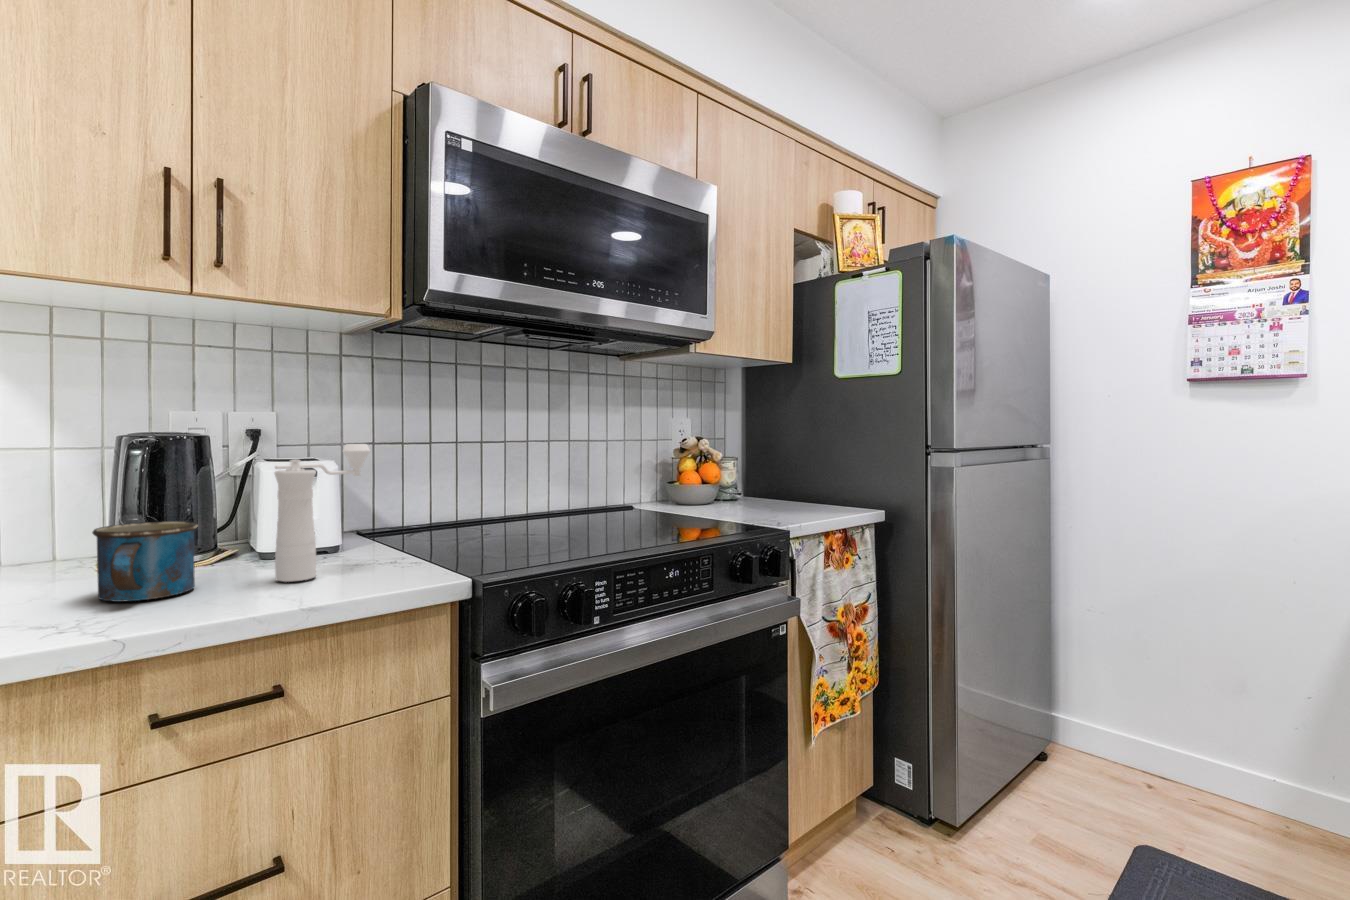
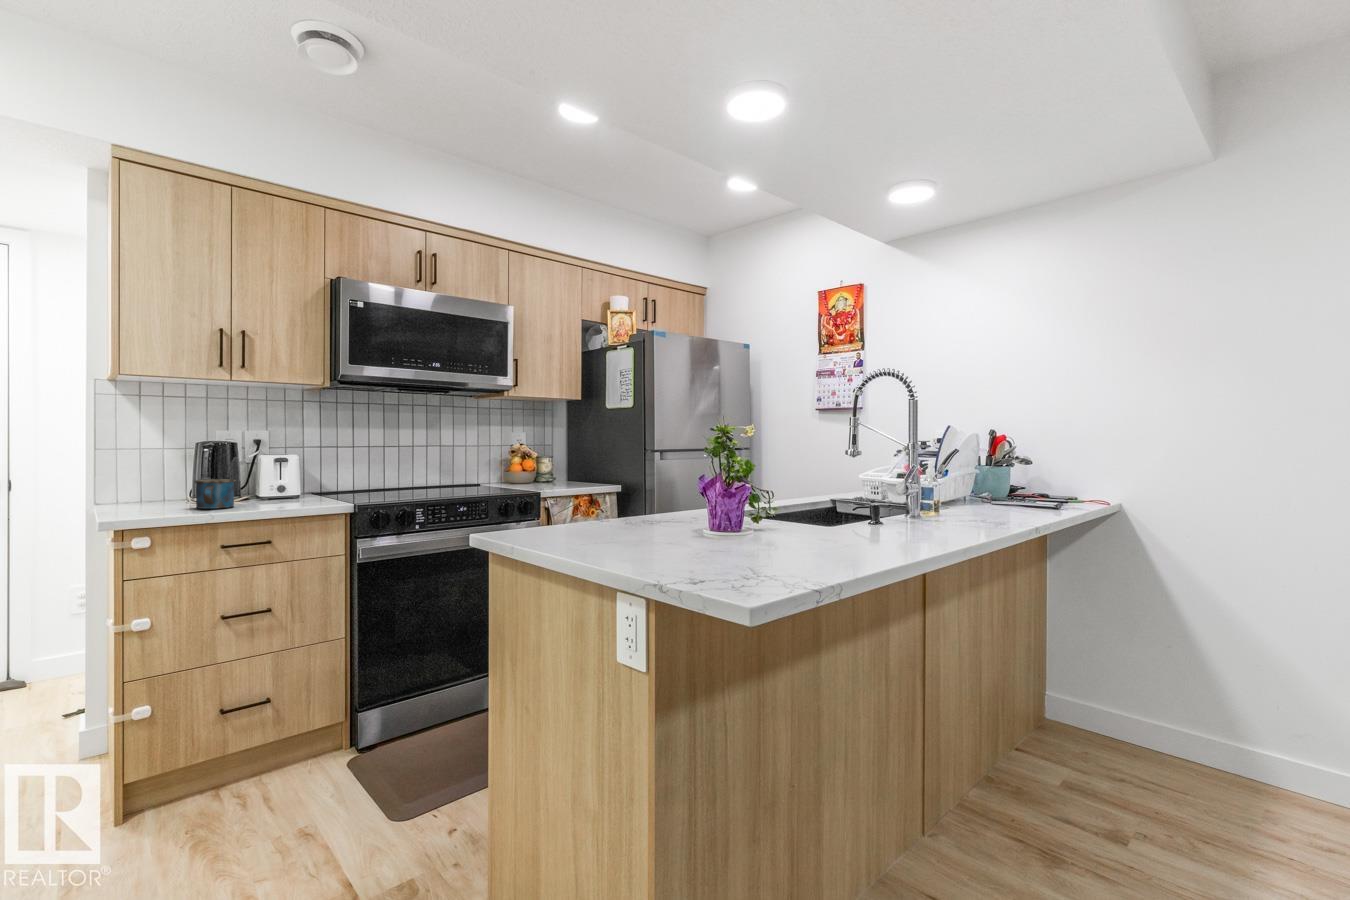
pepper mill: present [275,444,370,582] -> none [268,447,313,505]

